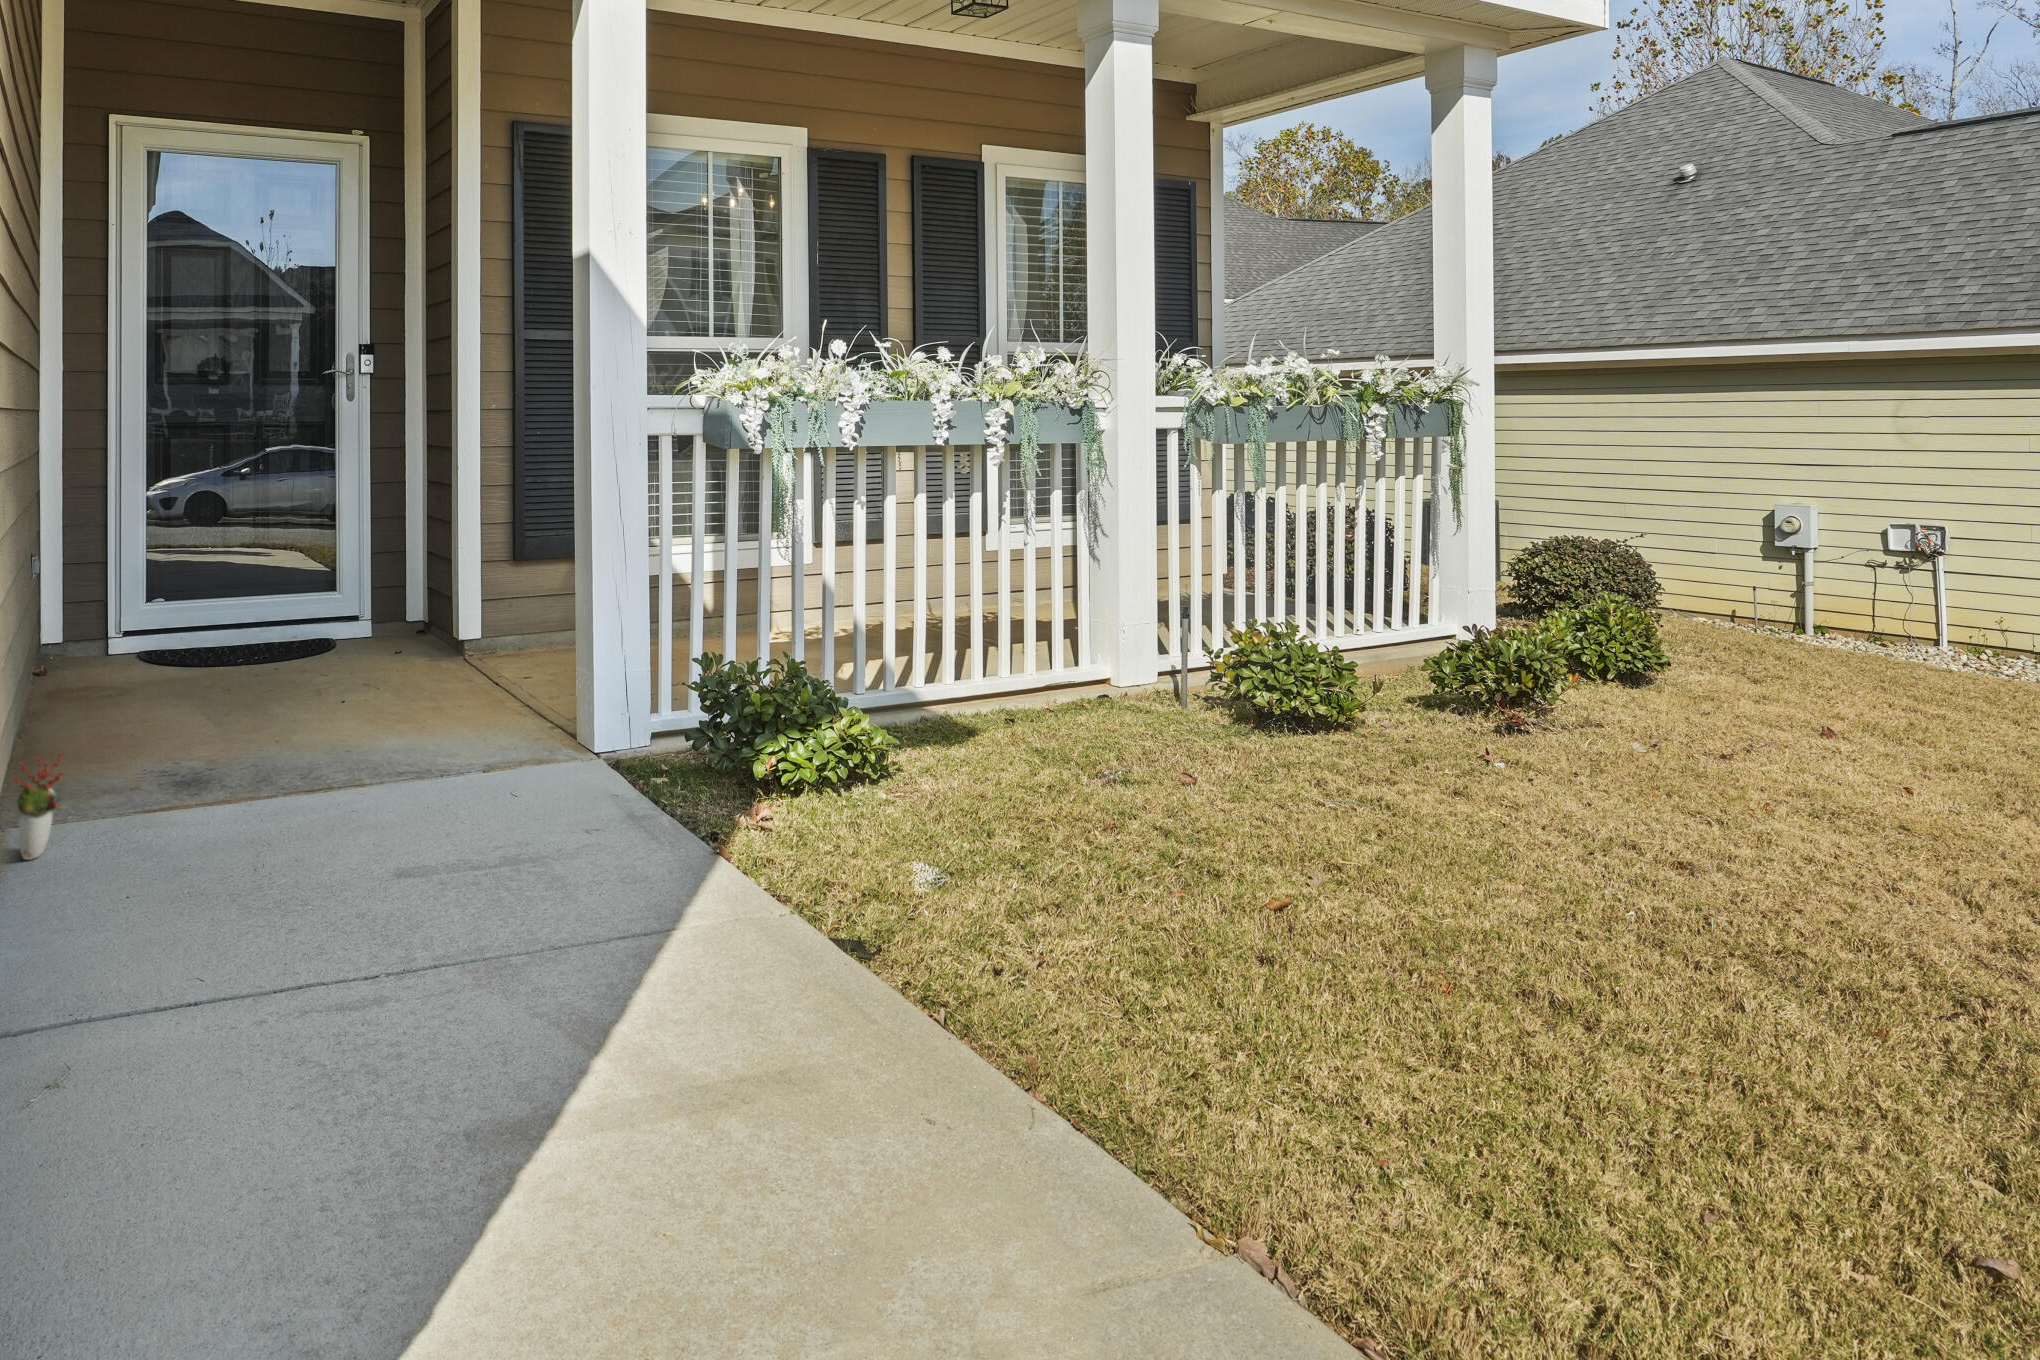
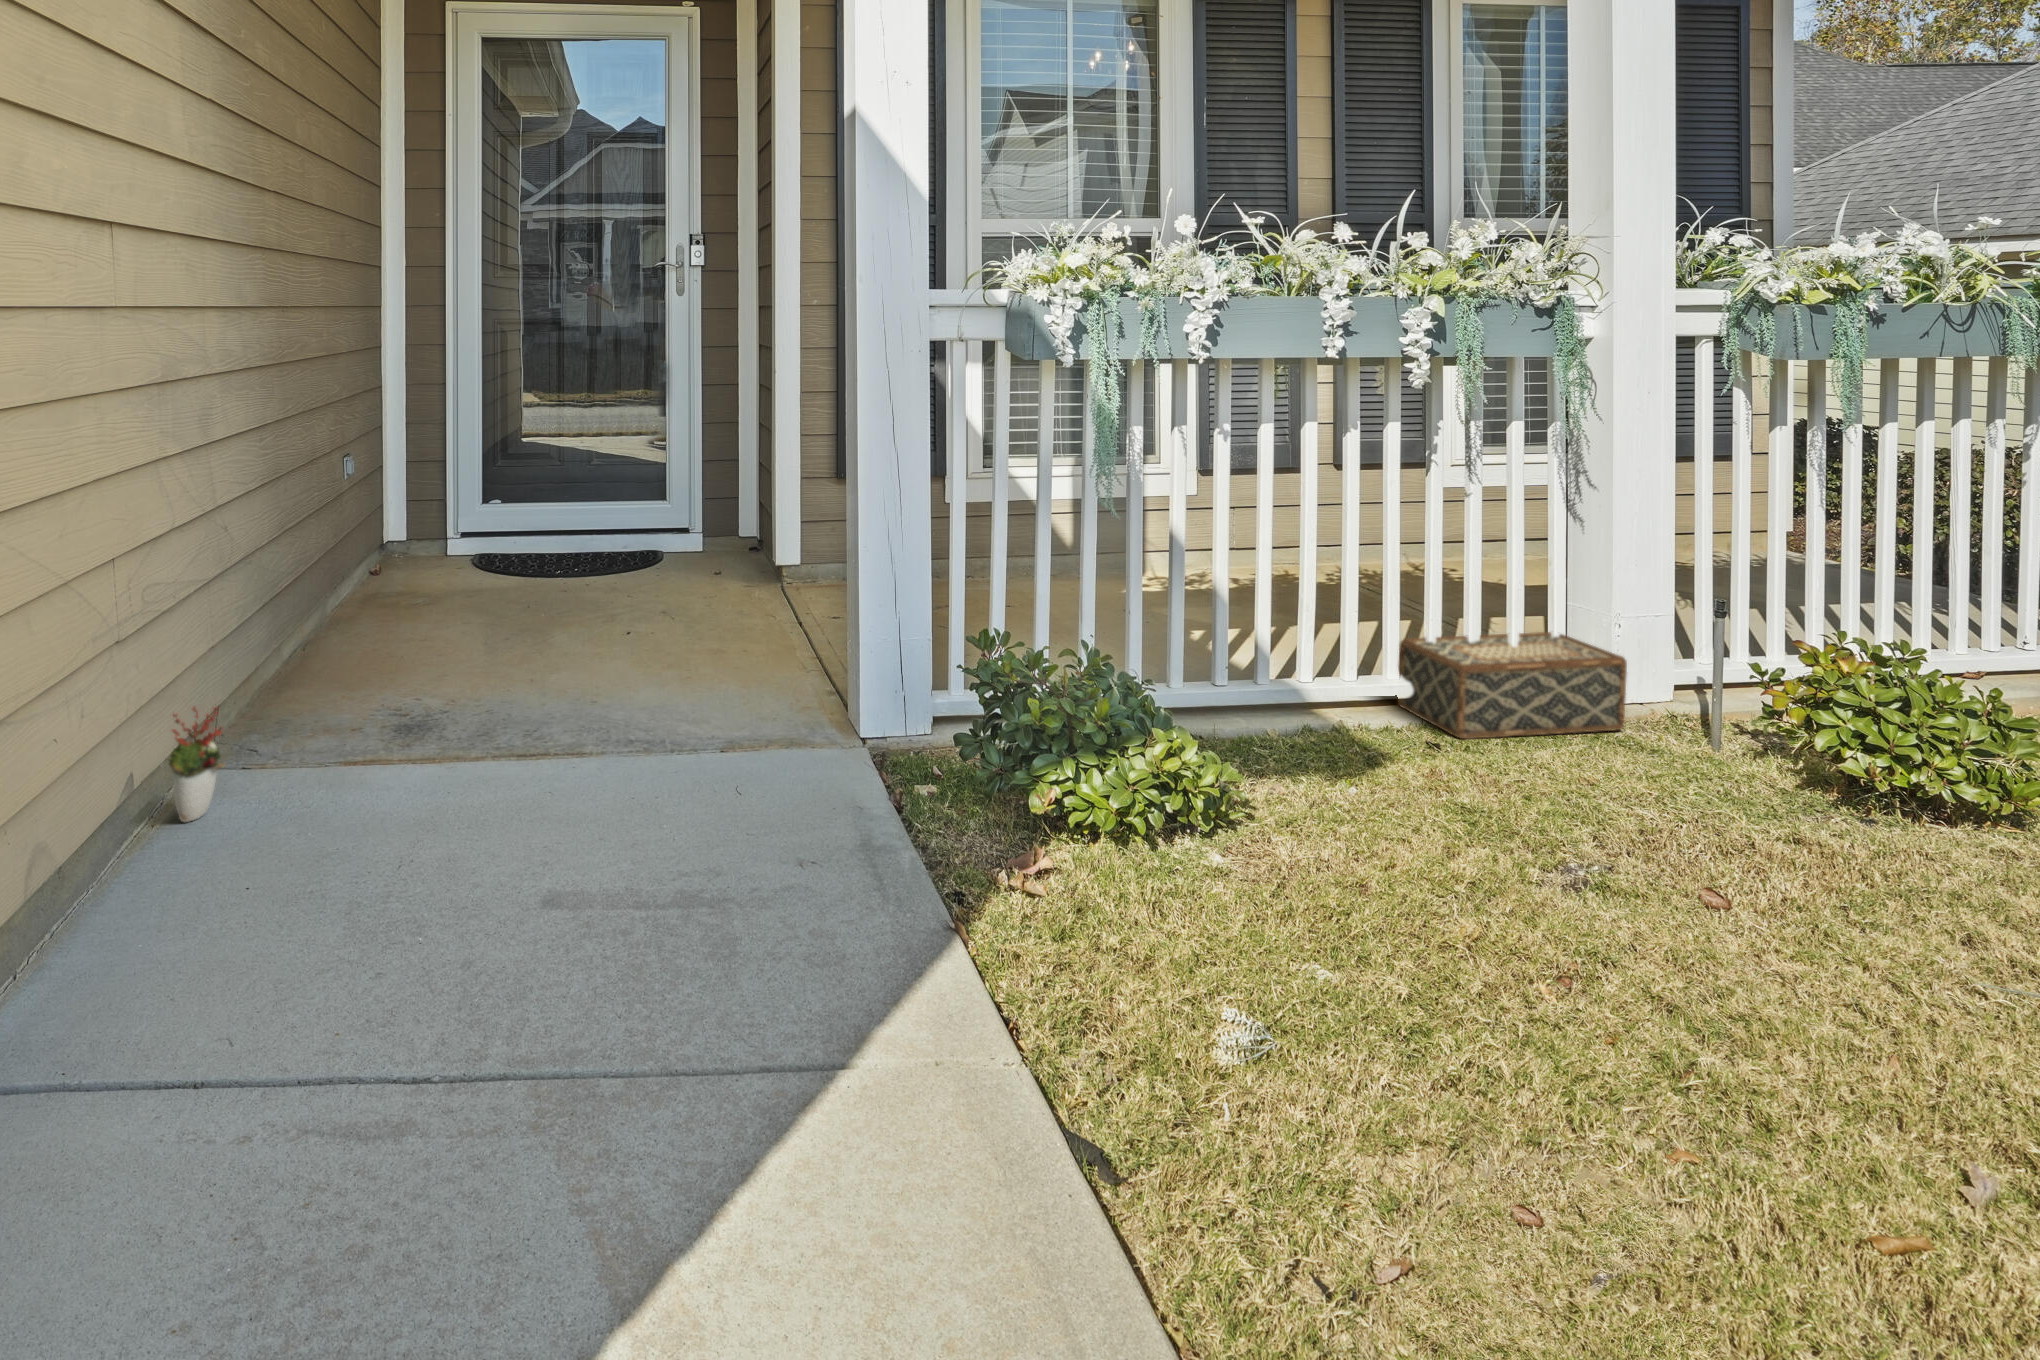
woven basket: none [985,641,1132,718] -> present [1398,632,1627,739]

